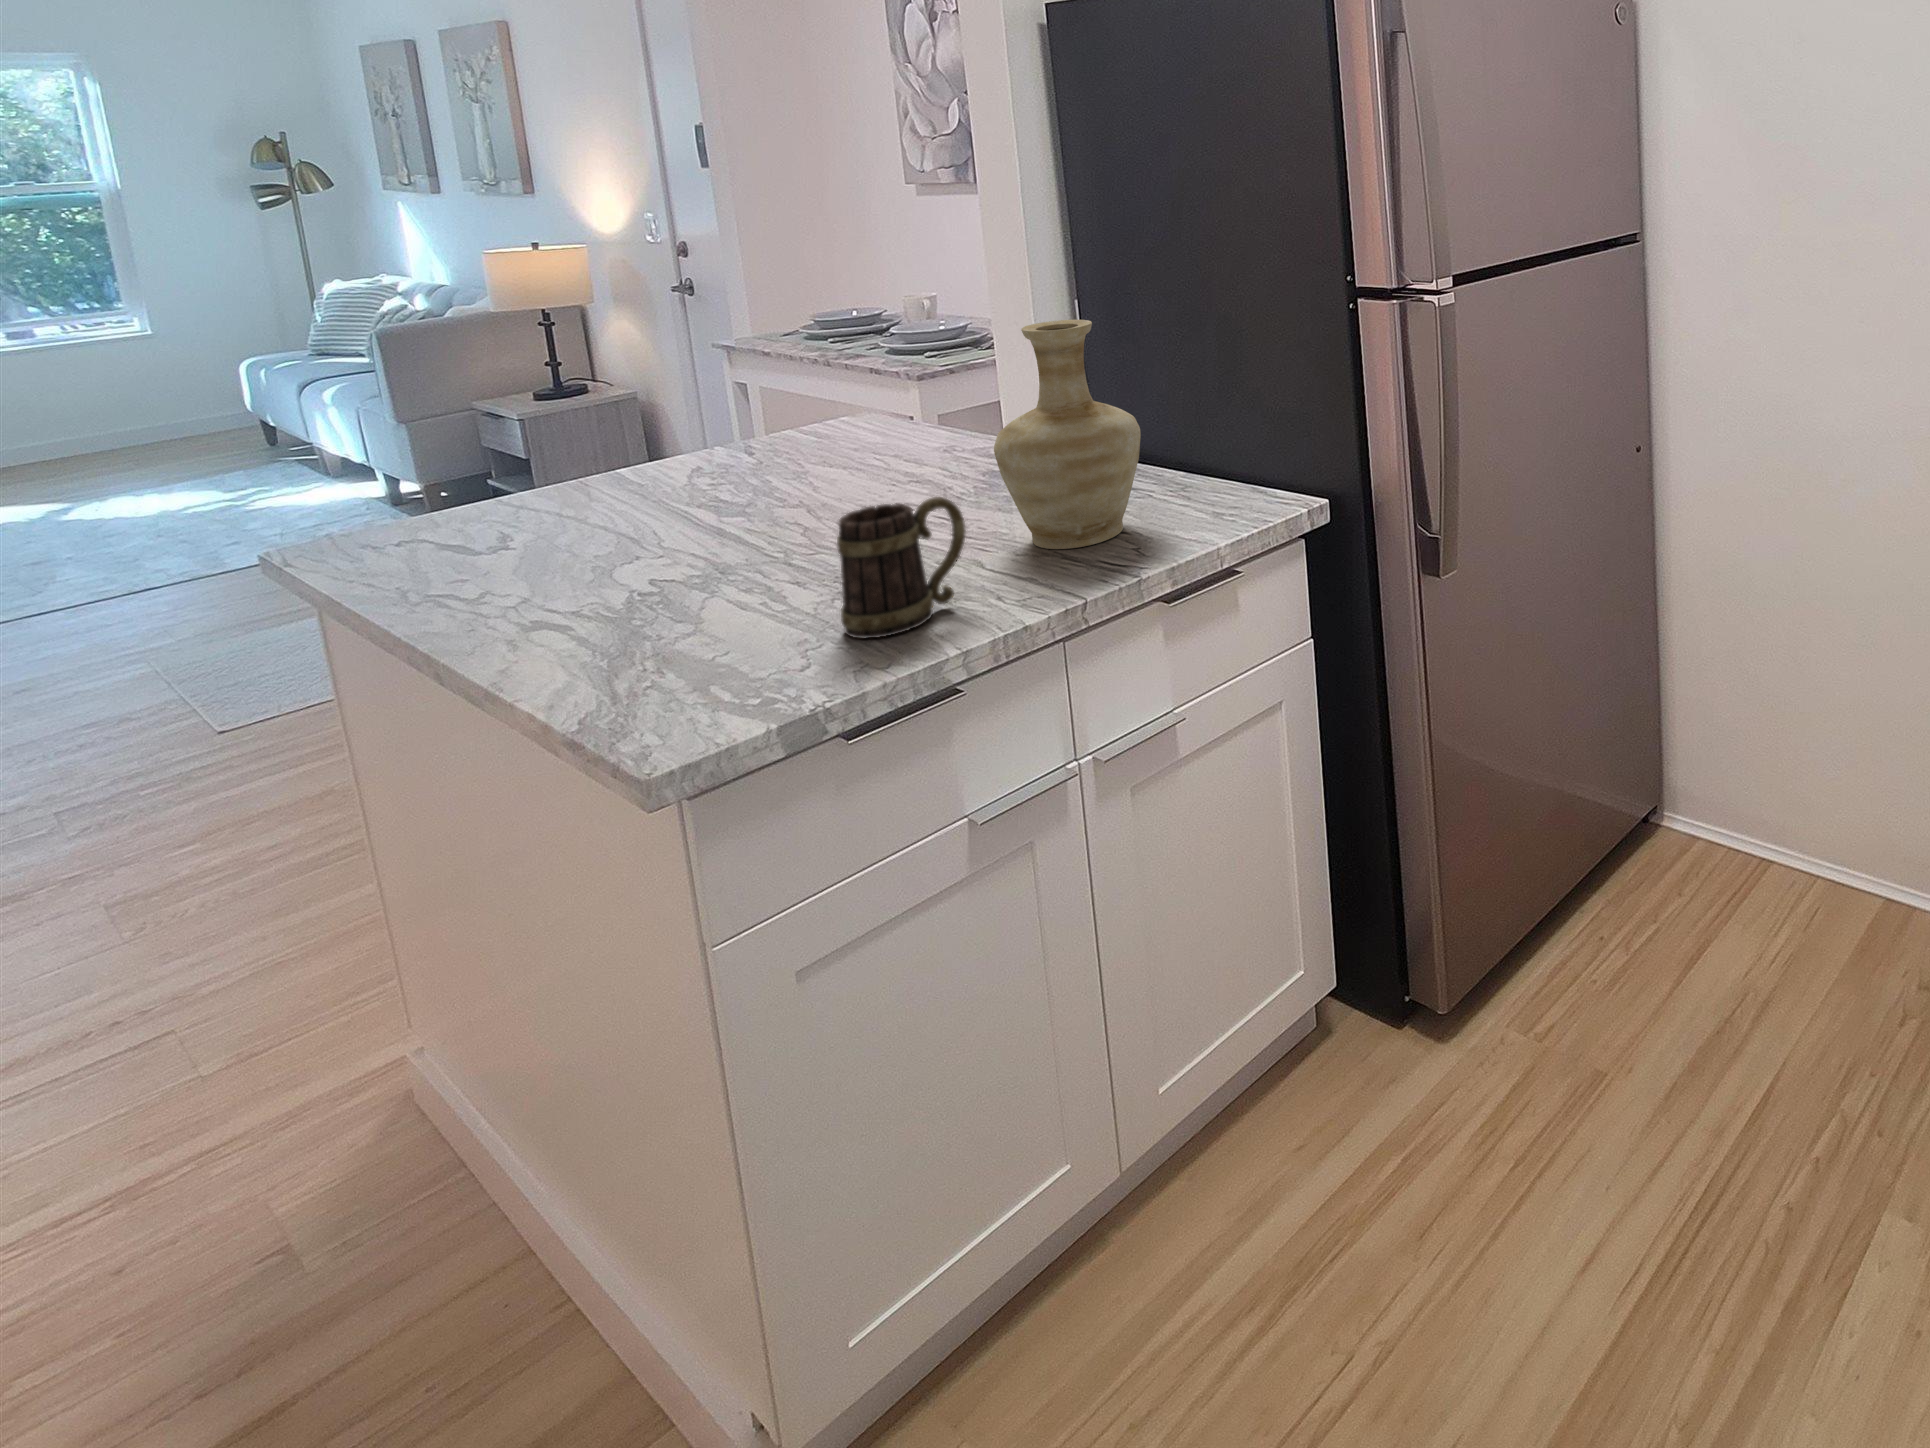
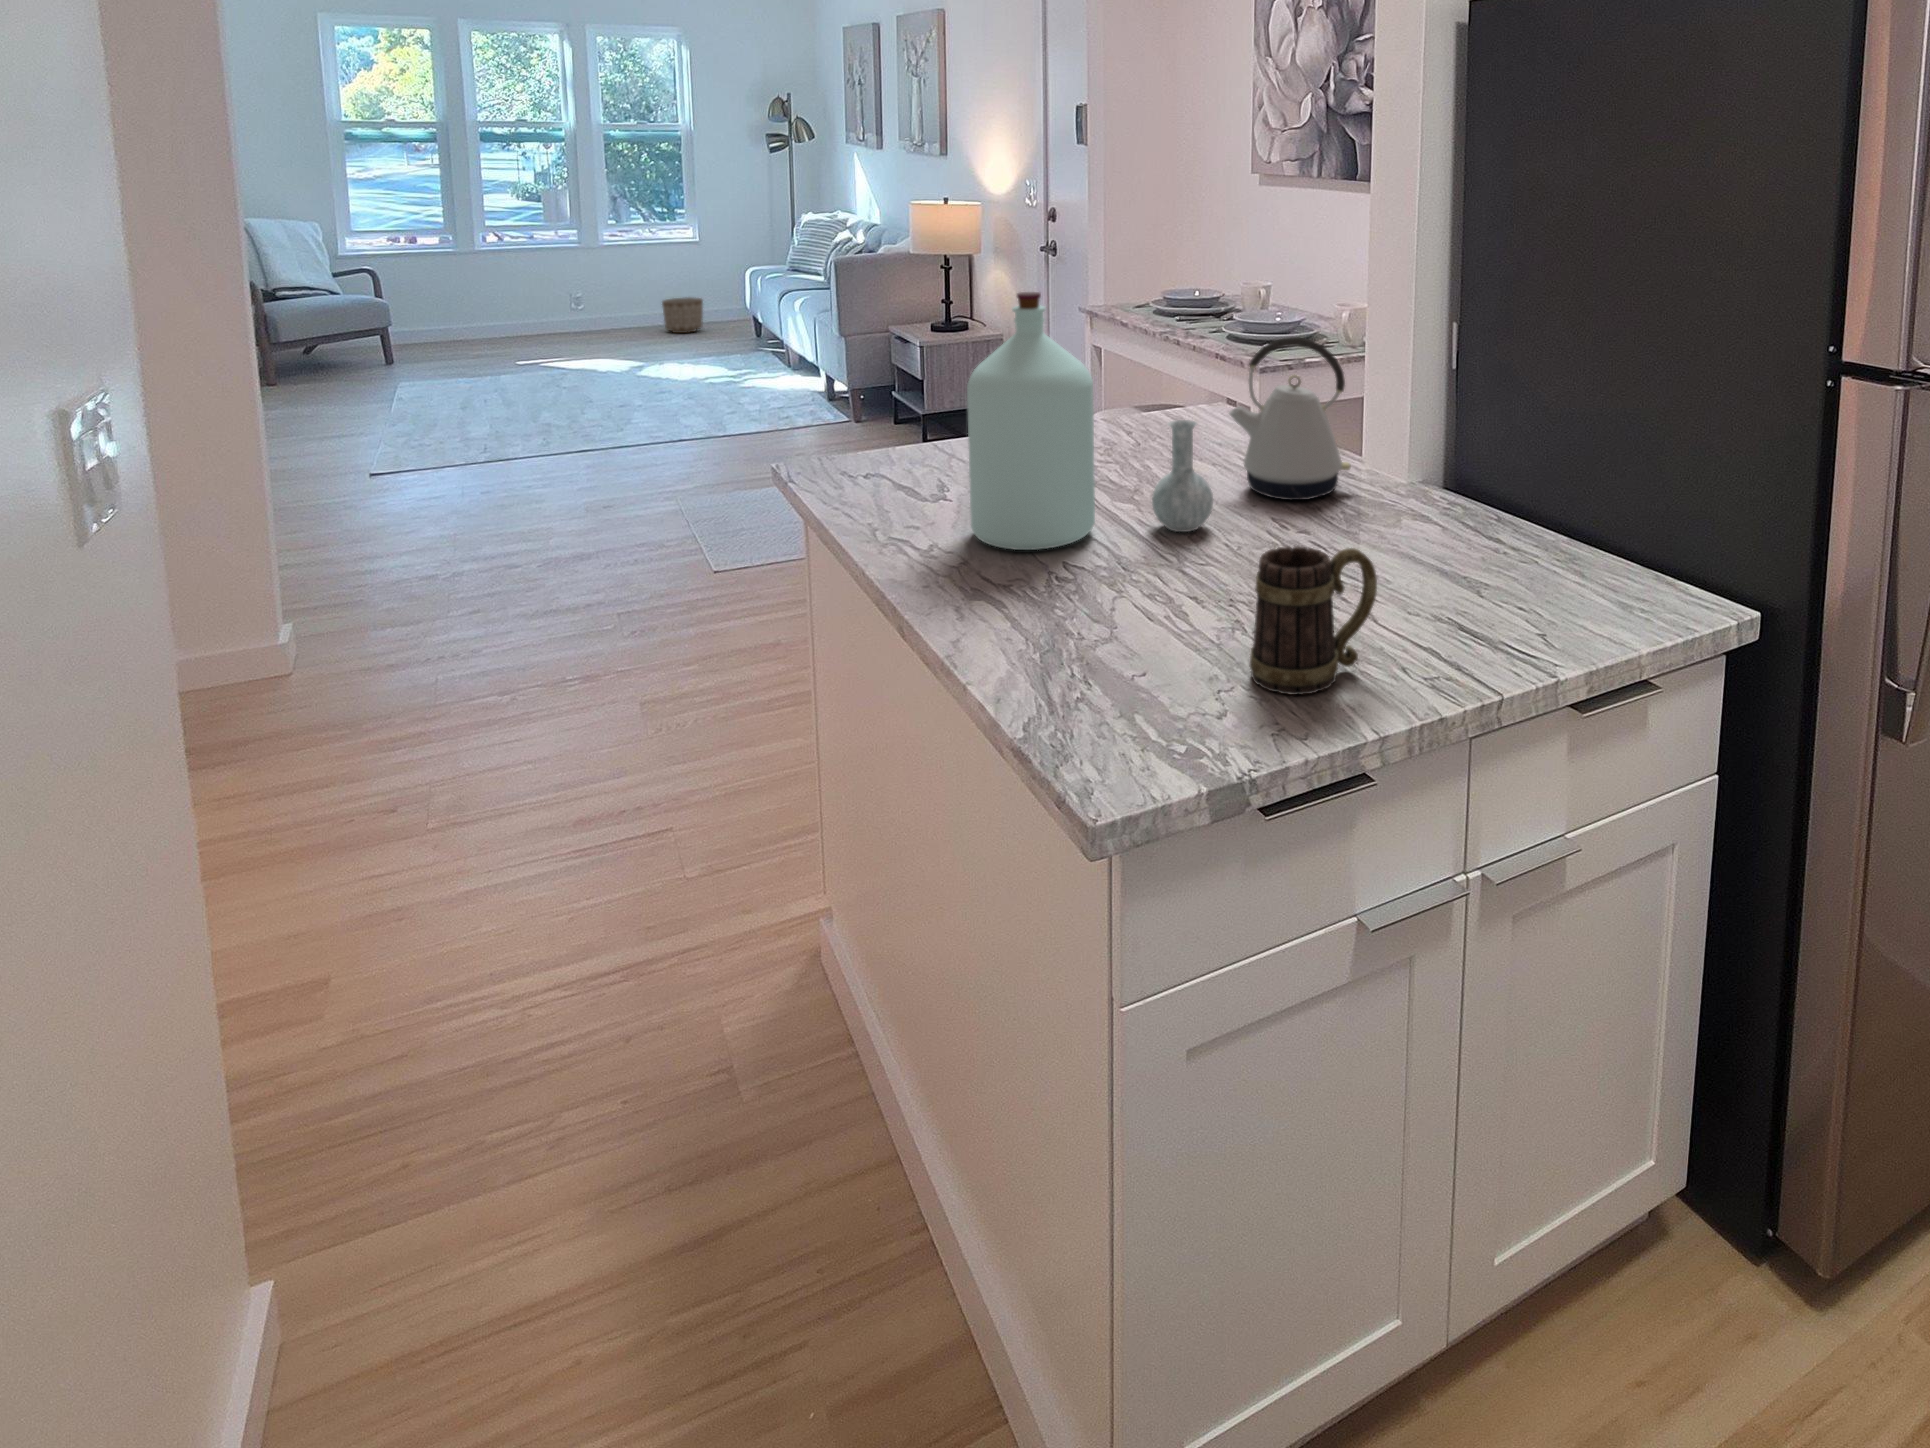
bottle: none [505,308,829,578] -> present [967,292,1214,550]
vase: present [994,320,1141,549] -> none [1394,359,1553,622]
kettle: none [846,328,984,484] -> present [1229,337,1351,500]
planter: none [94,404,173,454] -> present [662,297,703,333]

